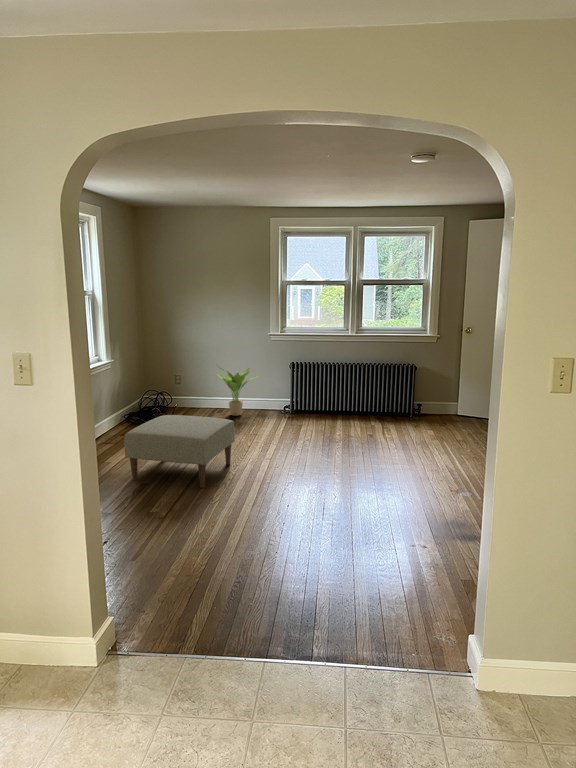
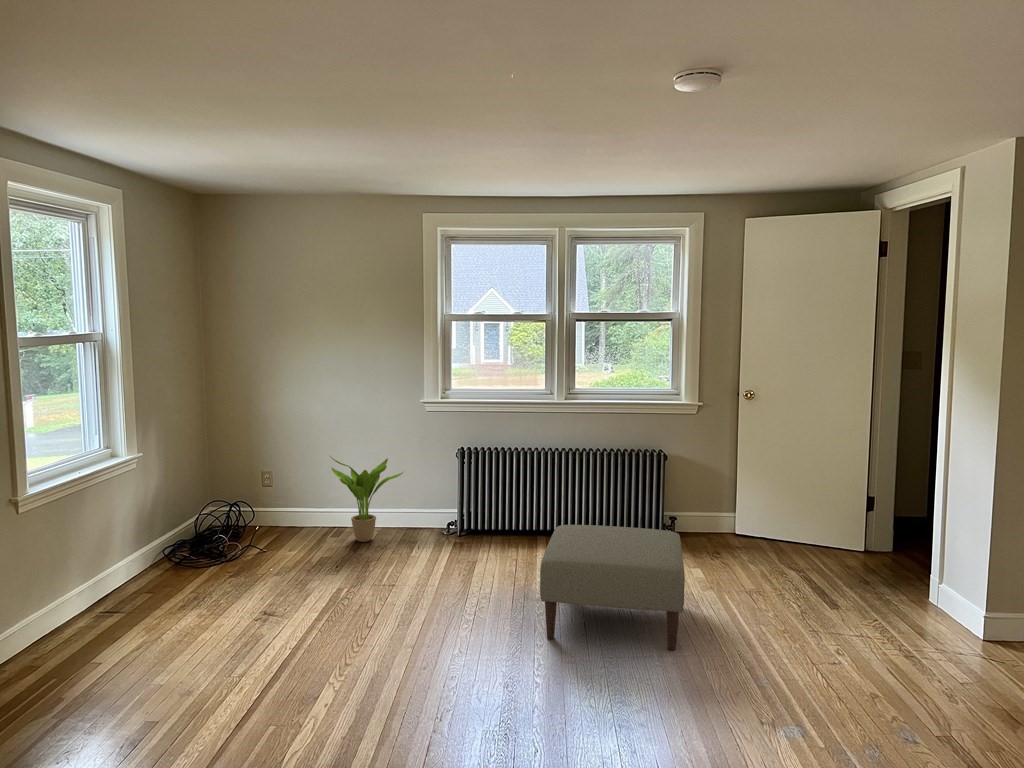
ottoman: present [124,415,235,488] -> present [540,525,685,650]

